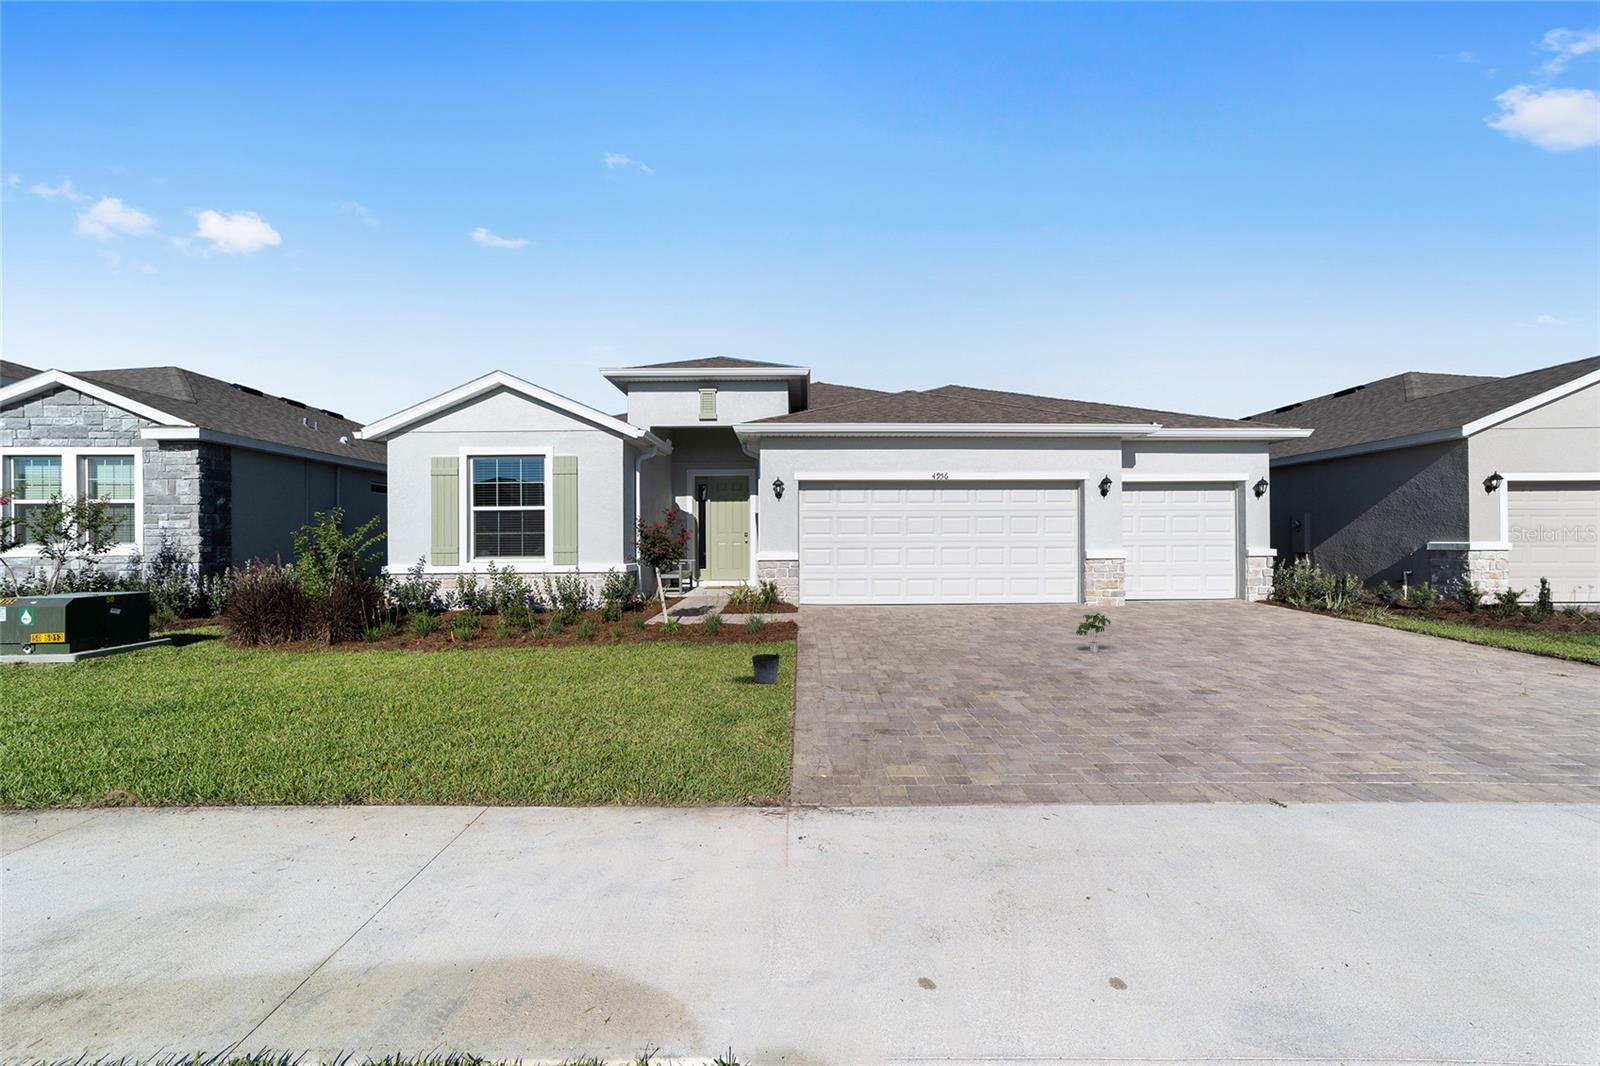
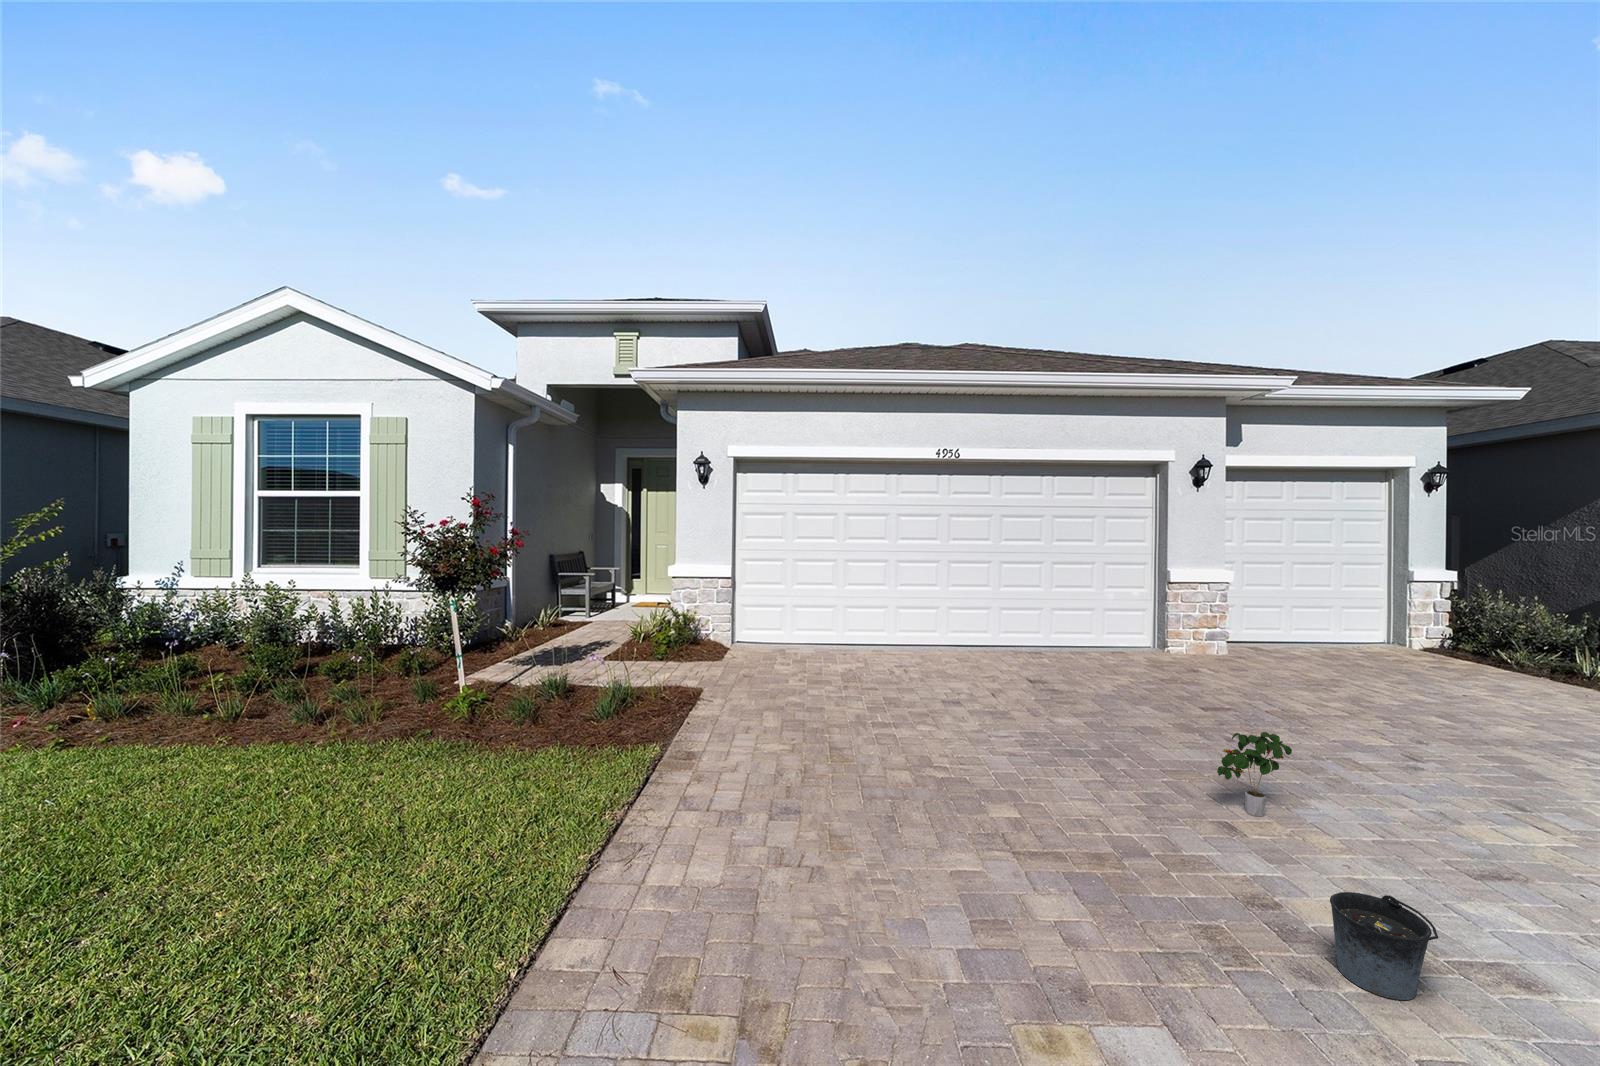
bucket: present [752,653,781,684] -> present [1330,892,1439,1000]

